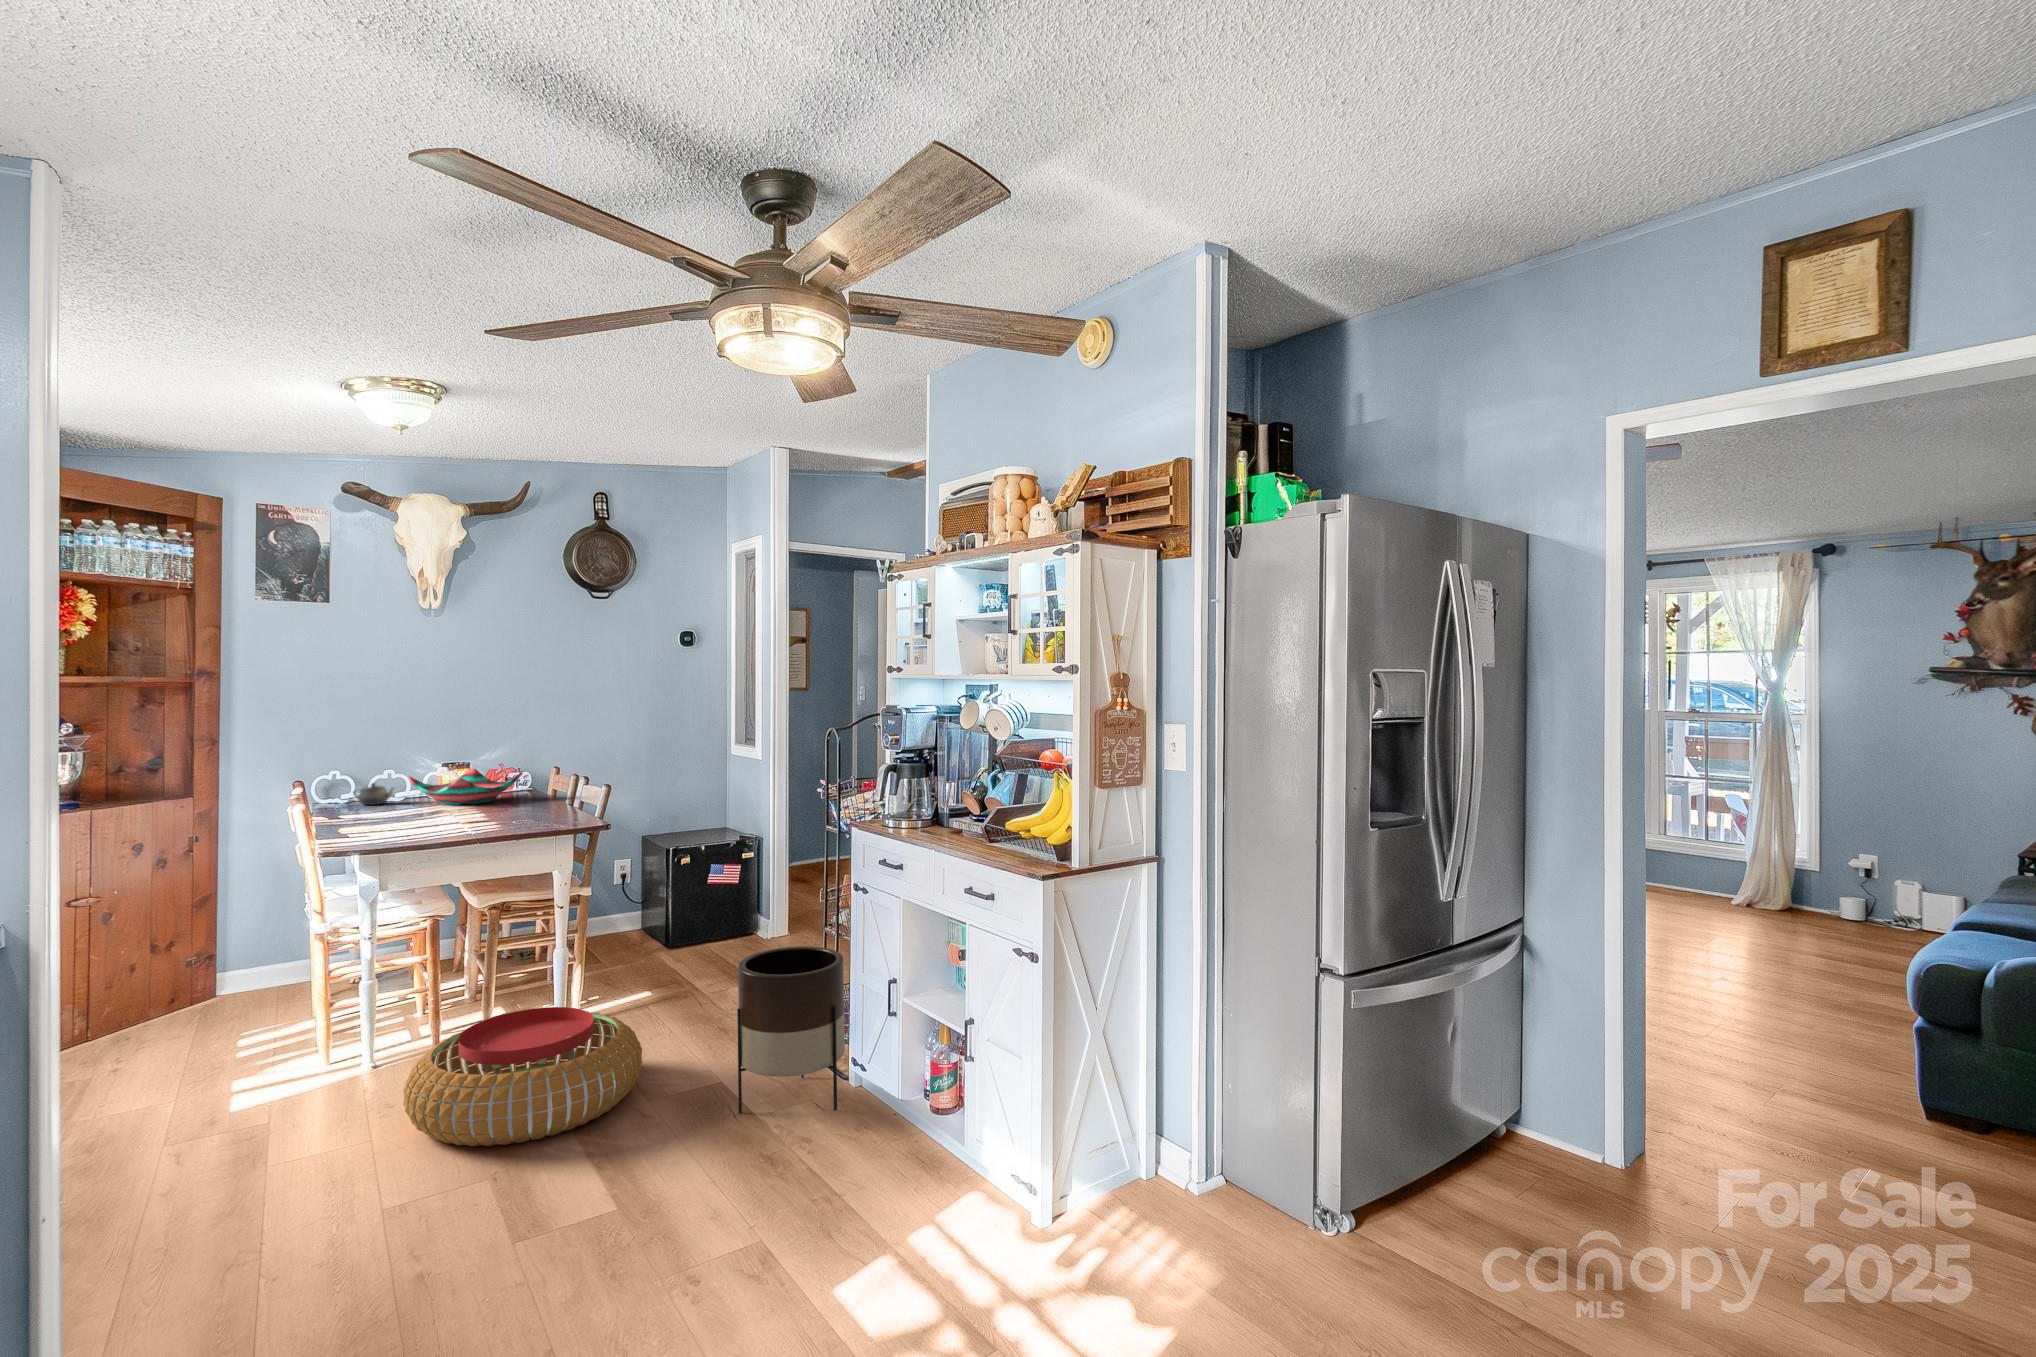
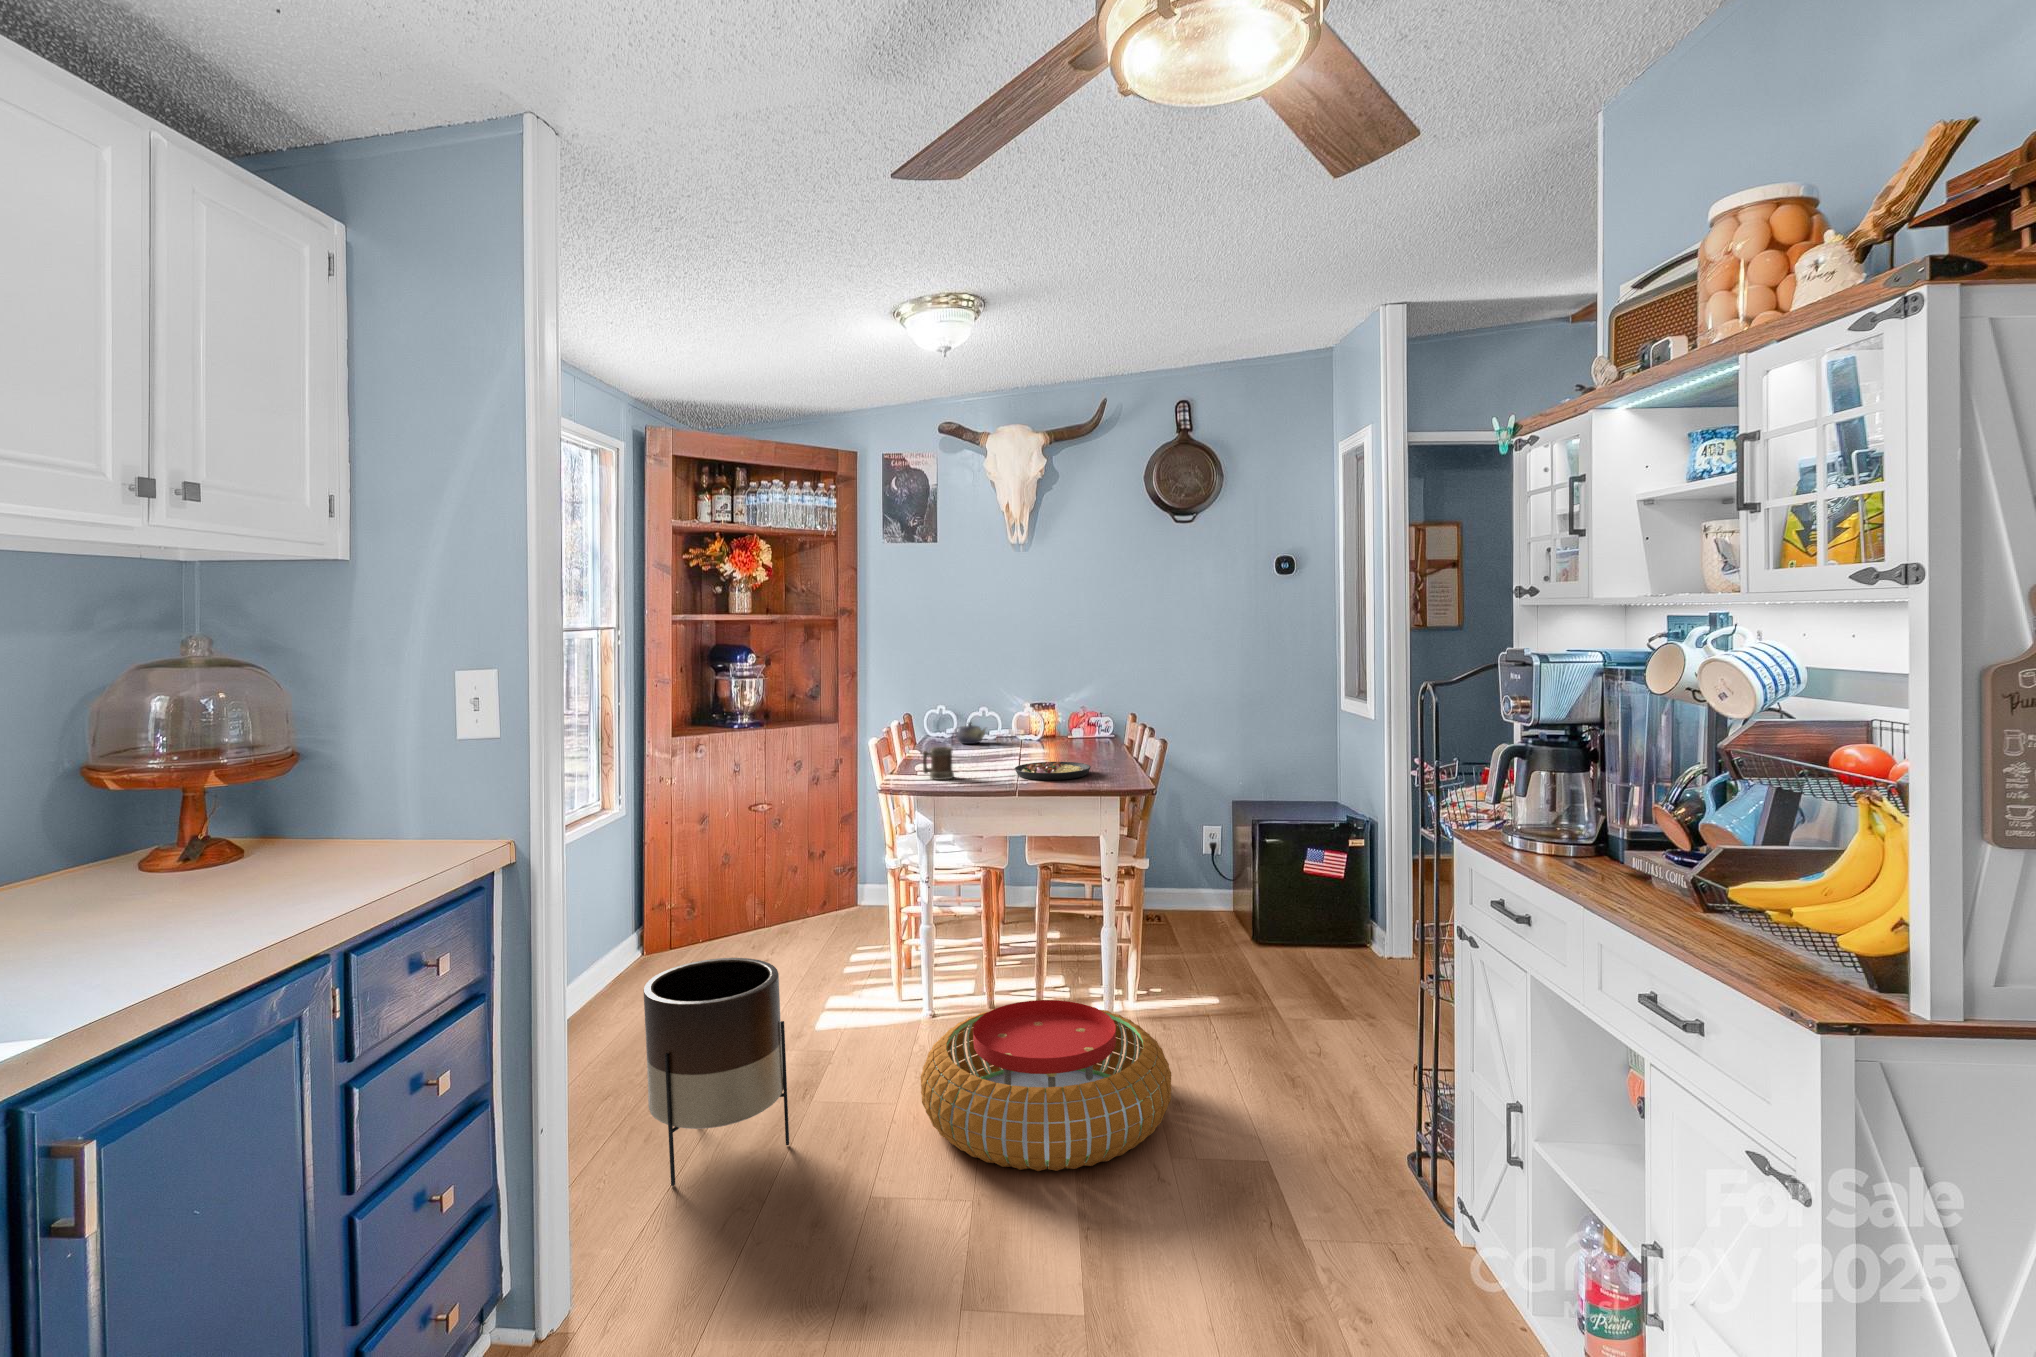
decorative bowl: present [409,769,522,805] -> none [996,712,1099,750]
mug: none [356,803,393,834] -> present [923,747,954,780]
plate: none [457,810,535,826] -> present [1015,762,1091,780]
planter: present [737,946,845,1113] -> present [644,958,789,1186]

